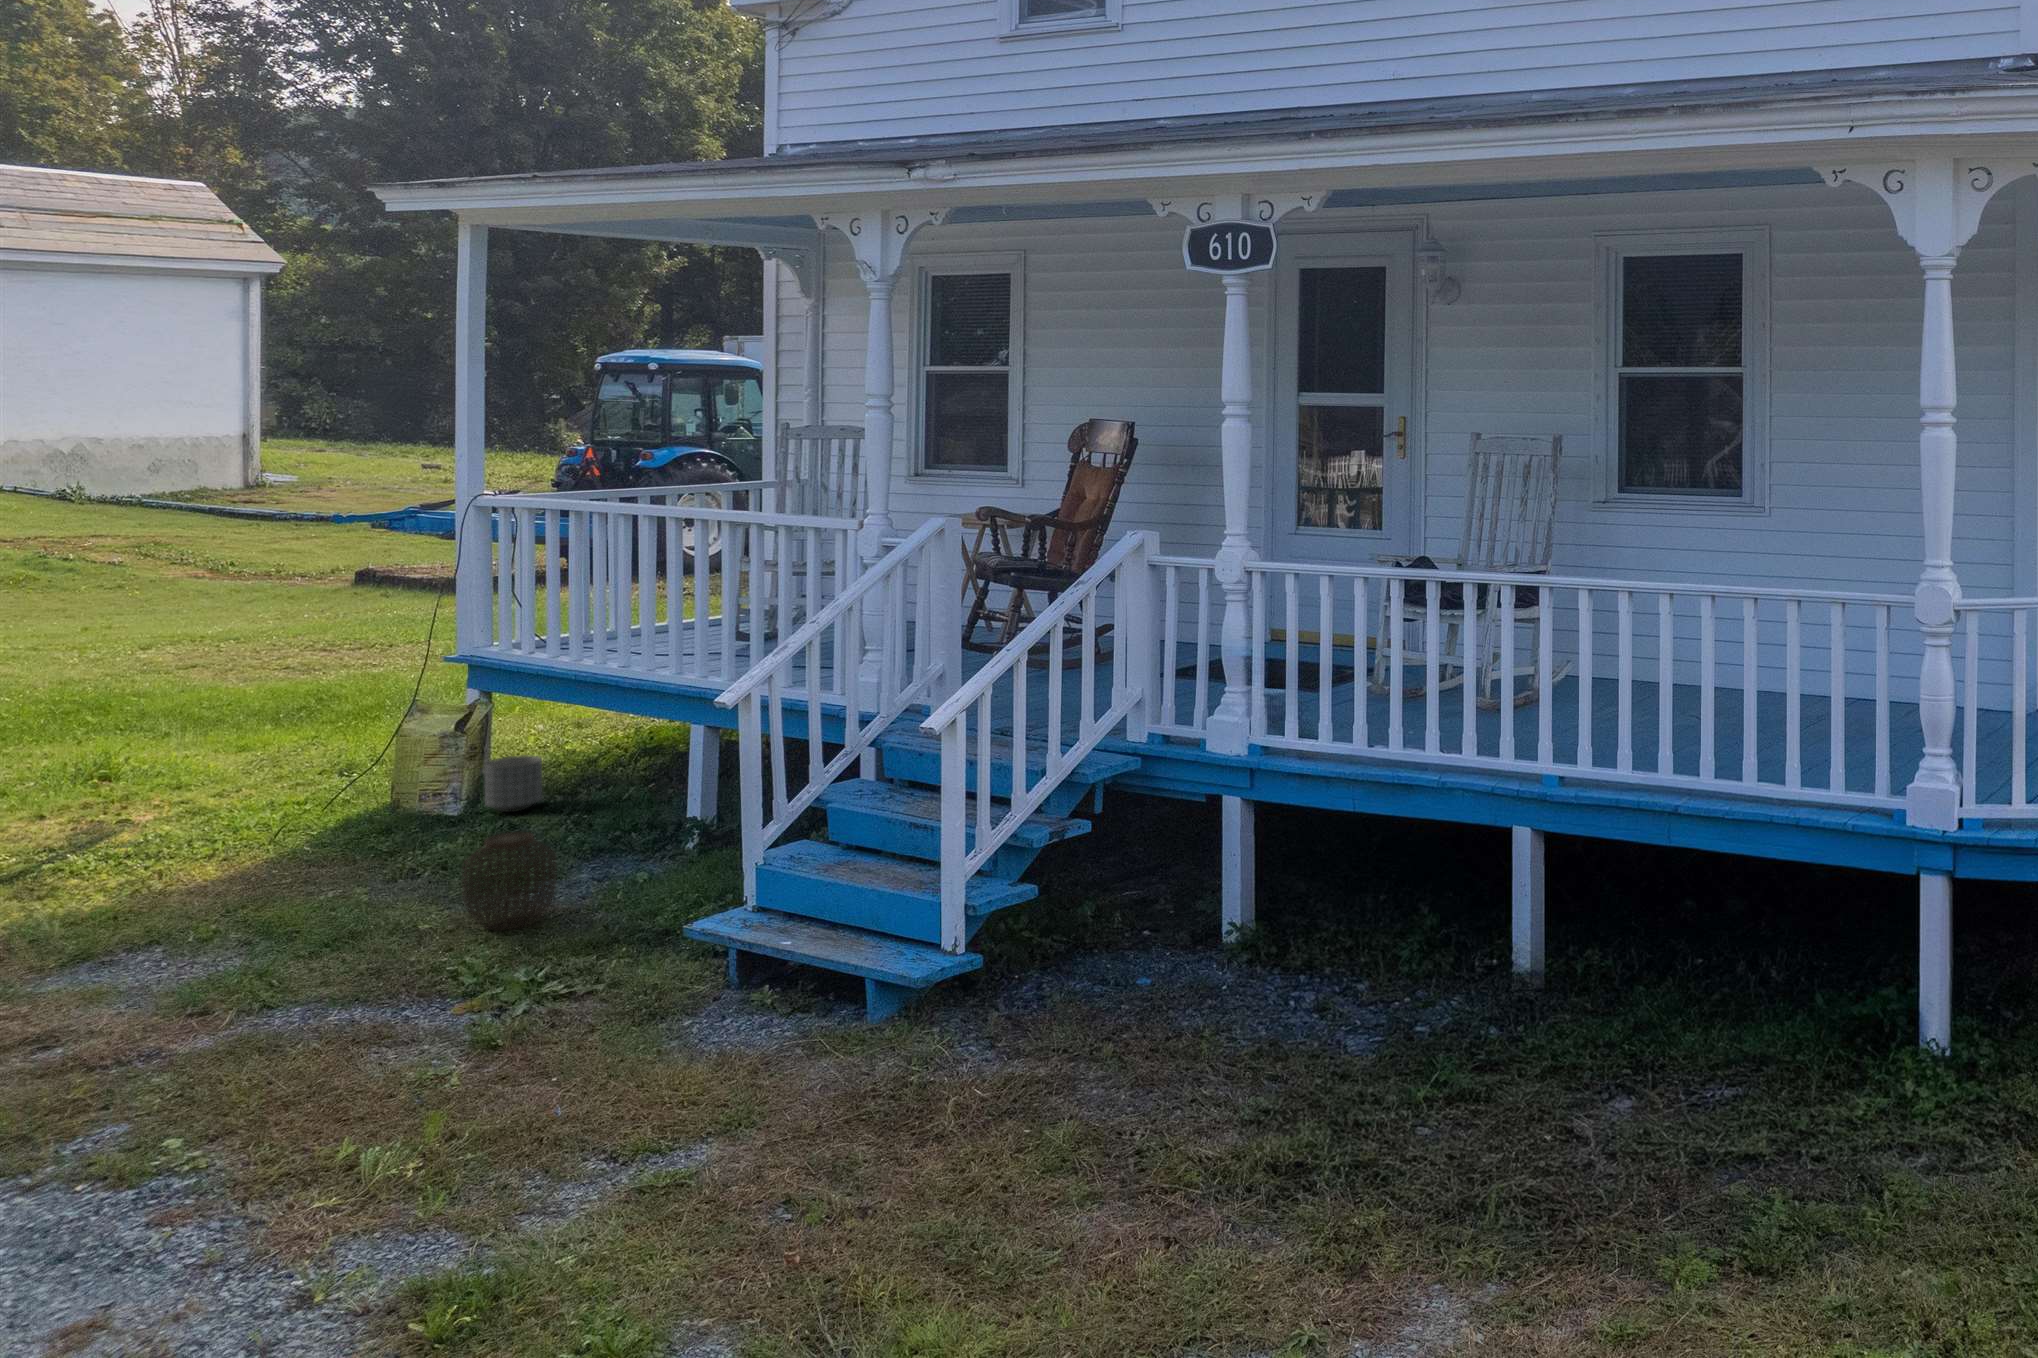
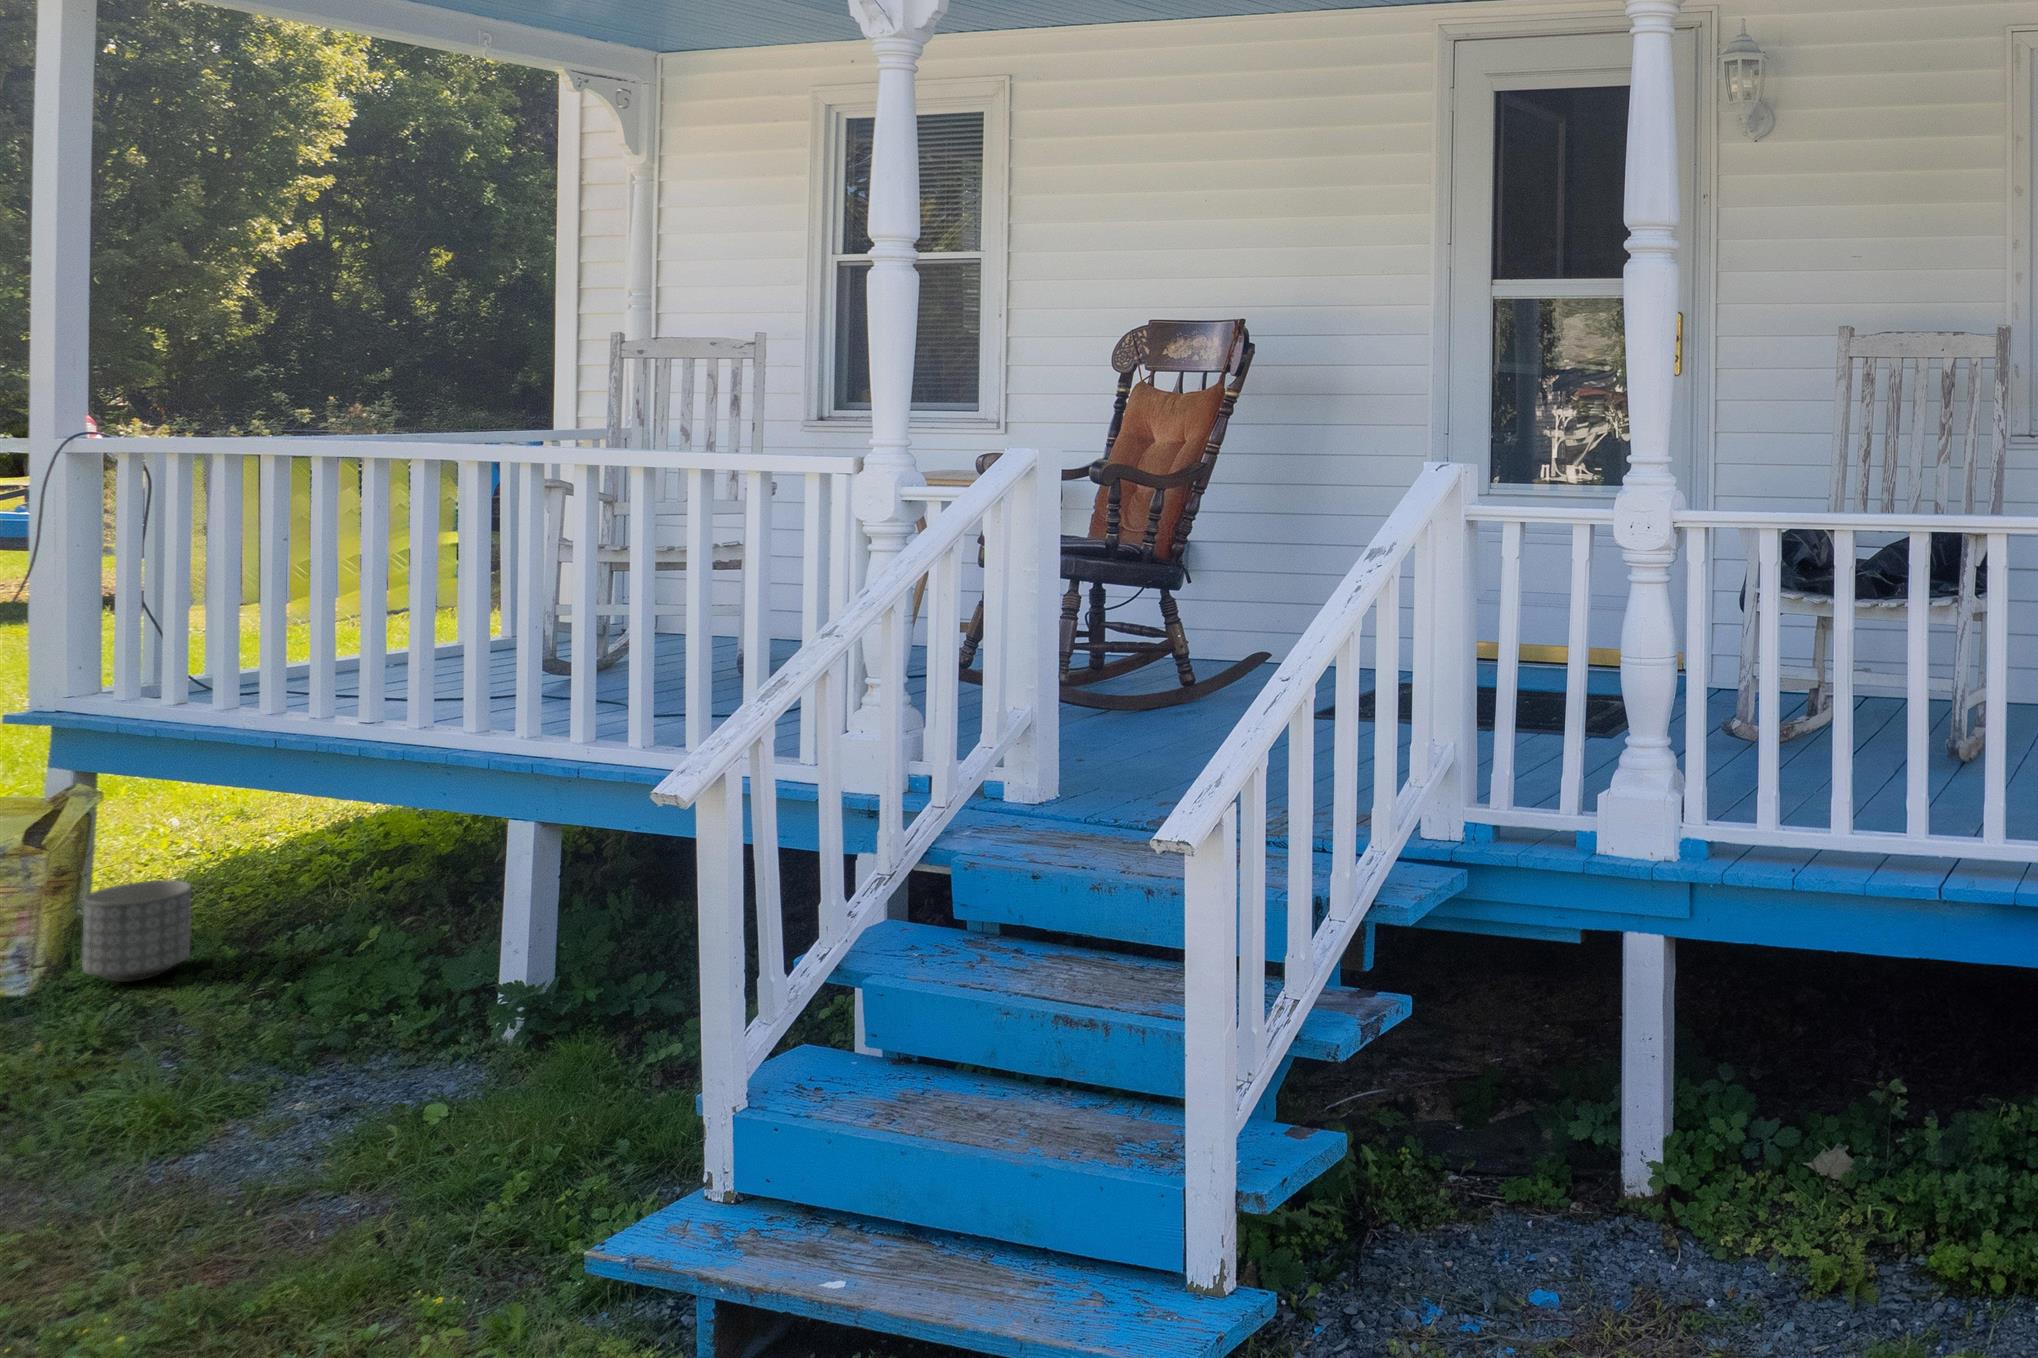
woven basket: present [462,832,557,930] -> none [68,1045,269,1250]

